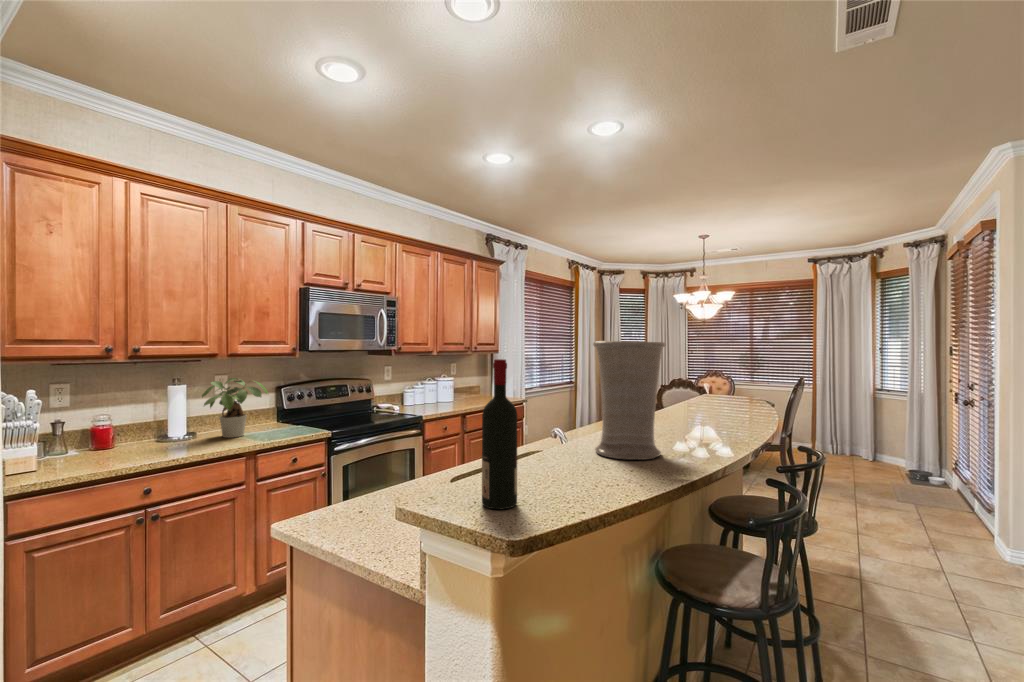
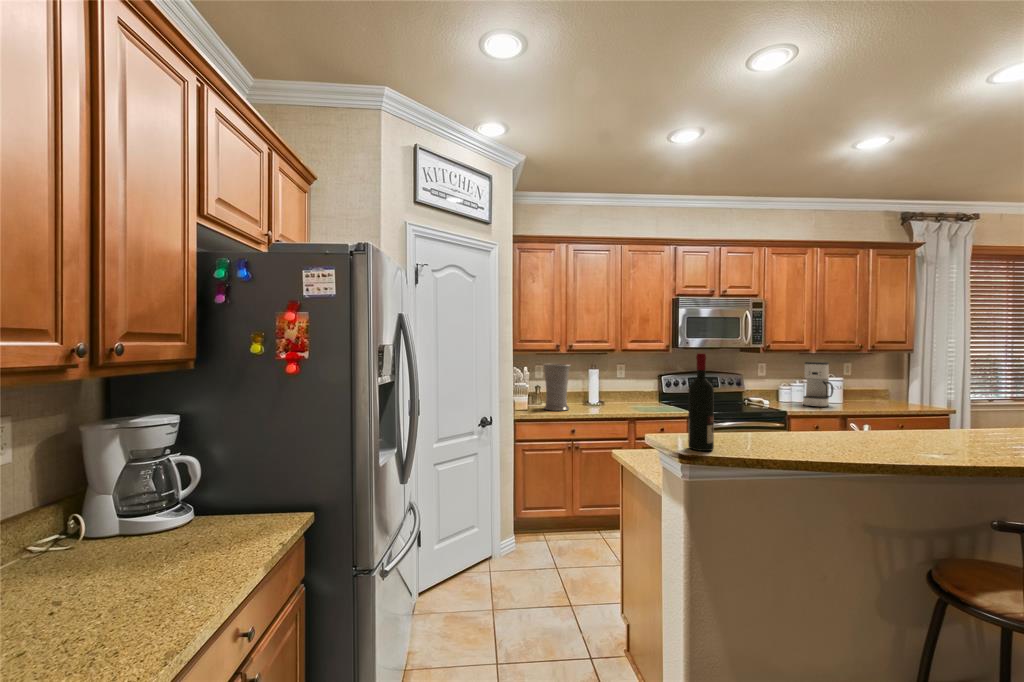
vase: present [593,341,665,460] -> present [543,364,571,411]
coffee maker: none [428,364,453,409] -> present [803,362,834,407]
potted plant: present [202,378,268,438] -> none [606,366,650,407]

